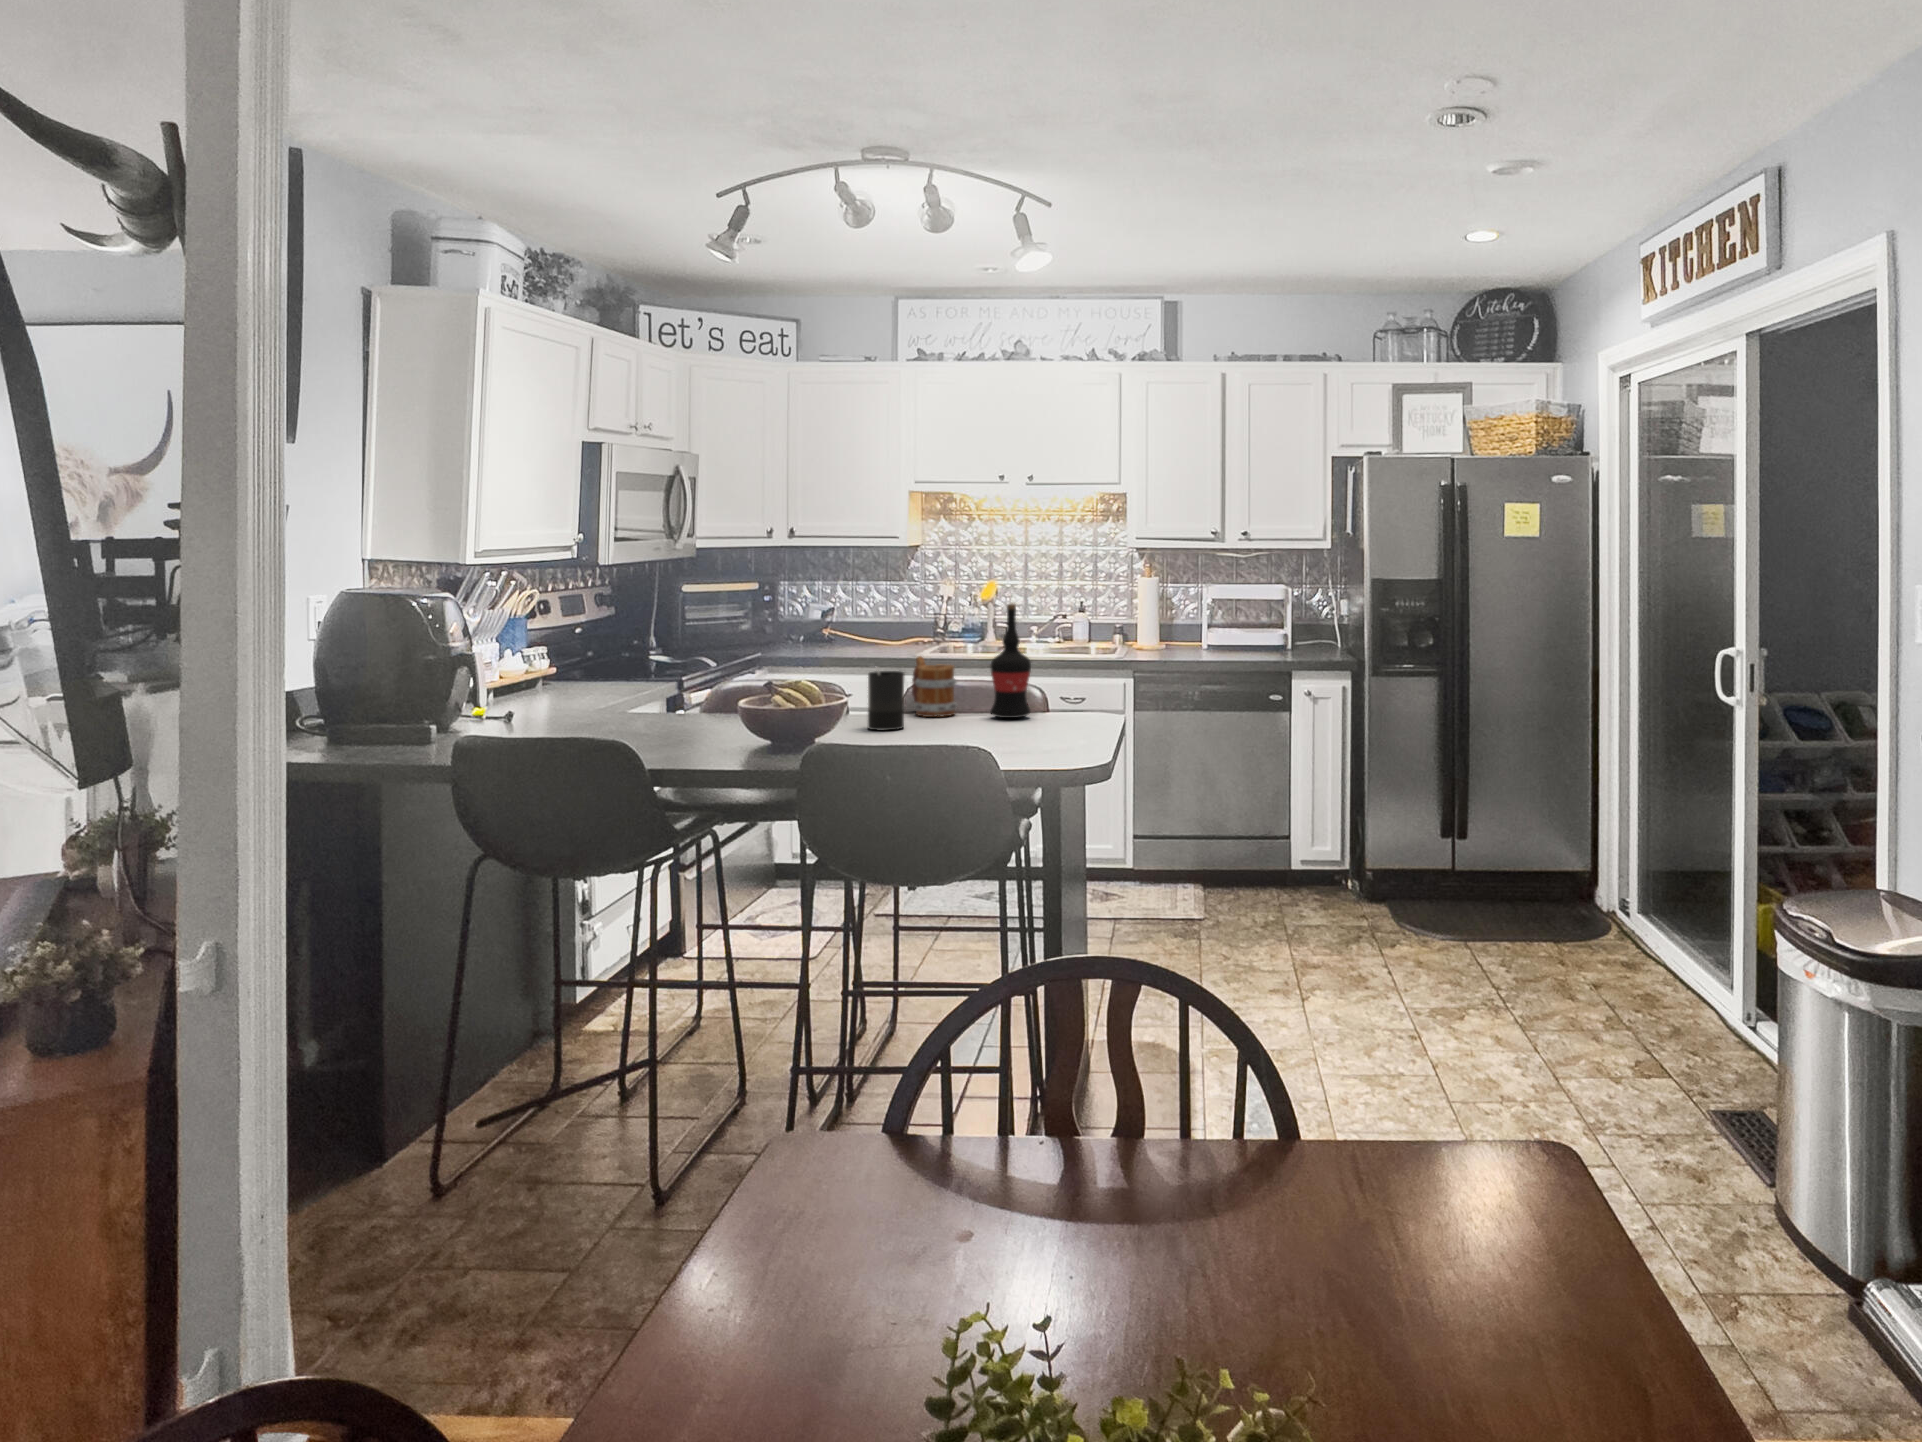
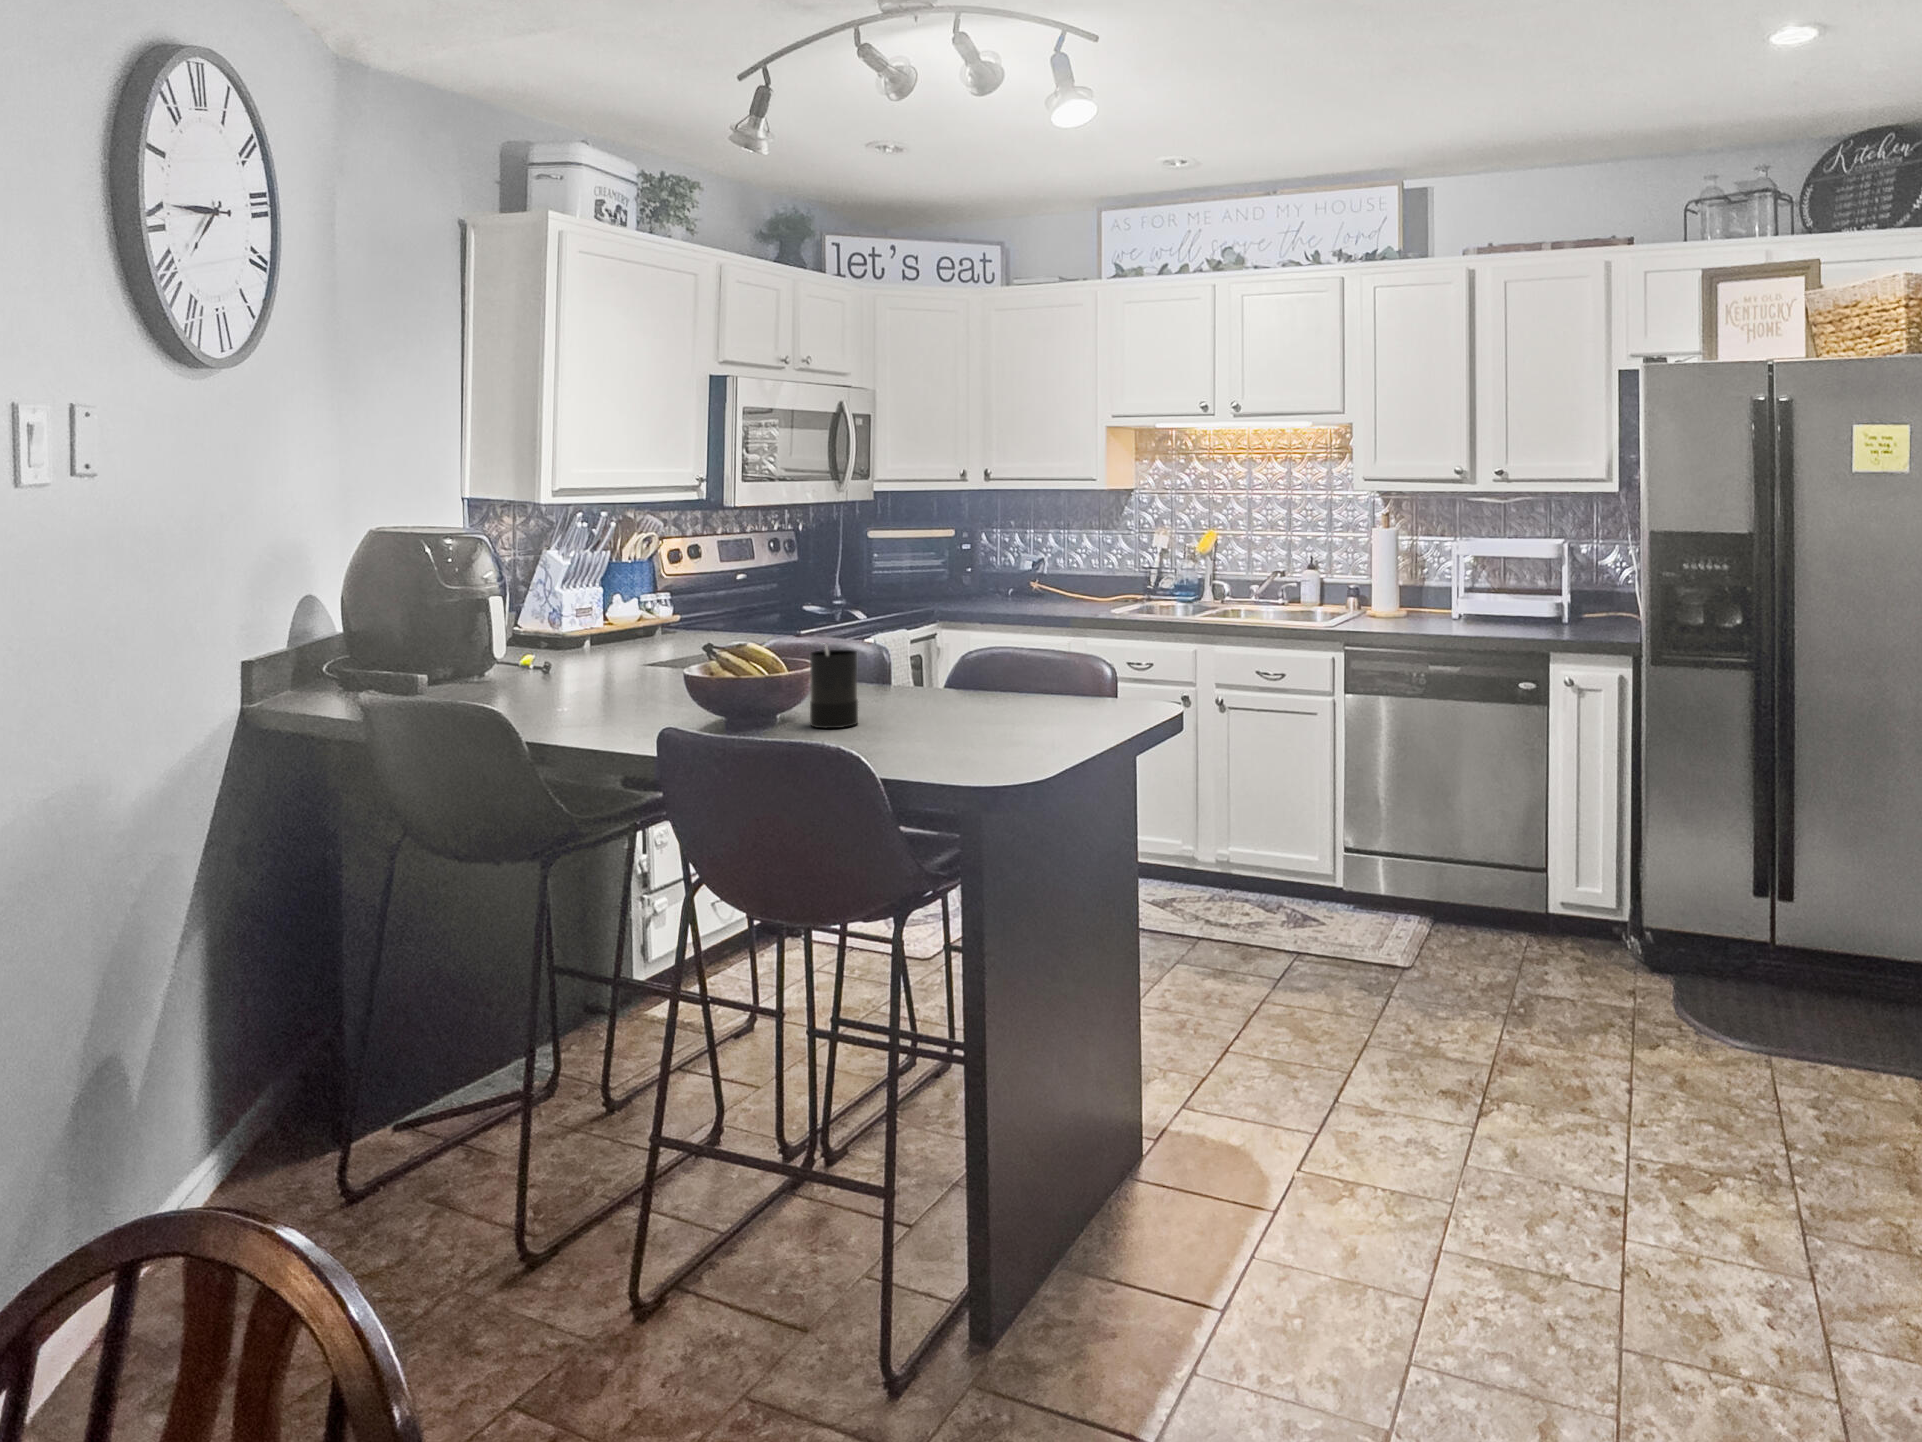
wine bottle: present [990,604,1031,718] -> none [991,563,1046,716]
mug: present [912,656,957,717] -> none [909,629,963,709]

